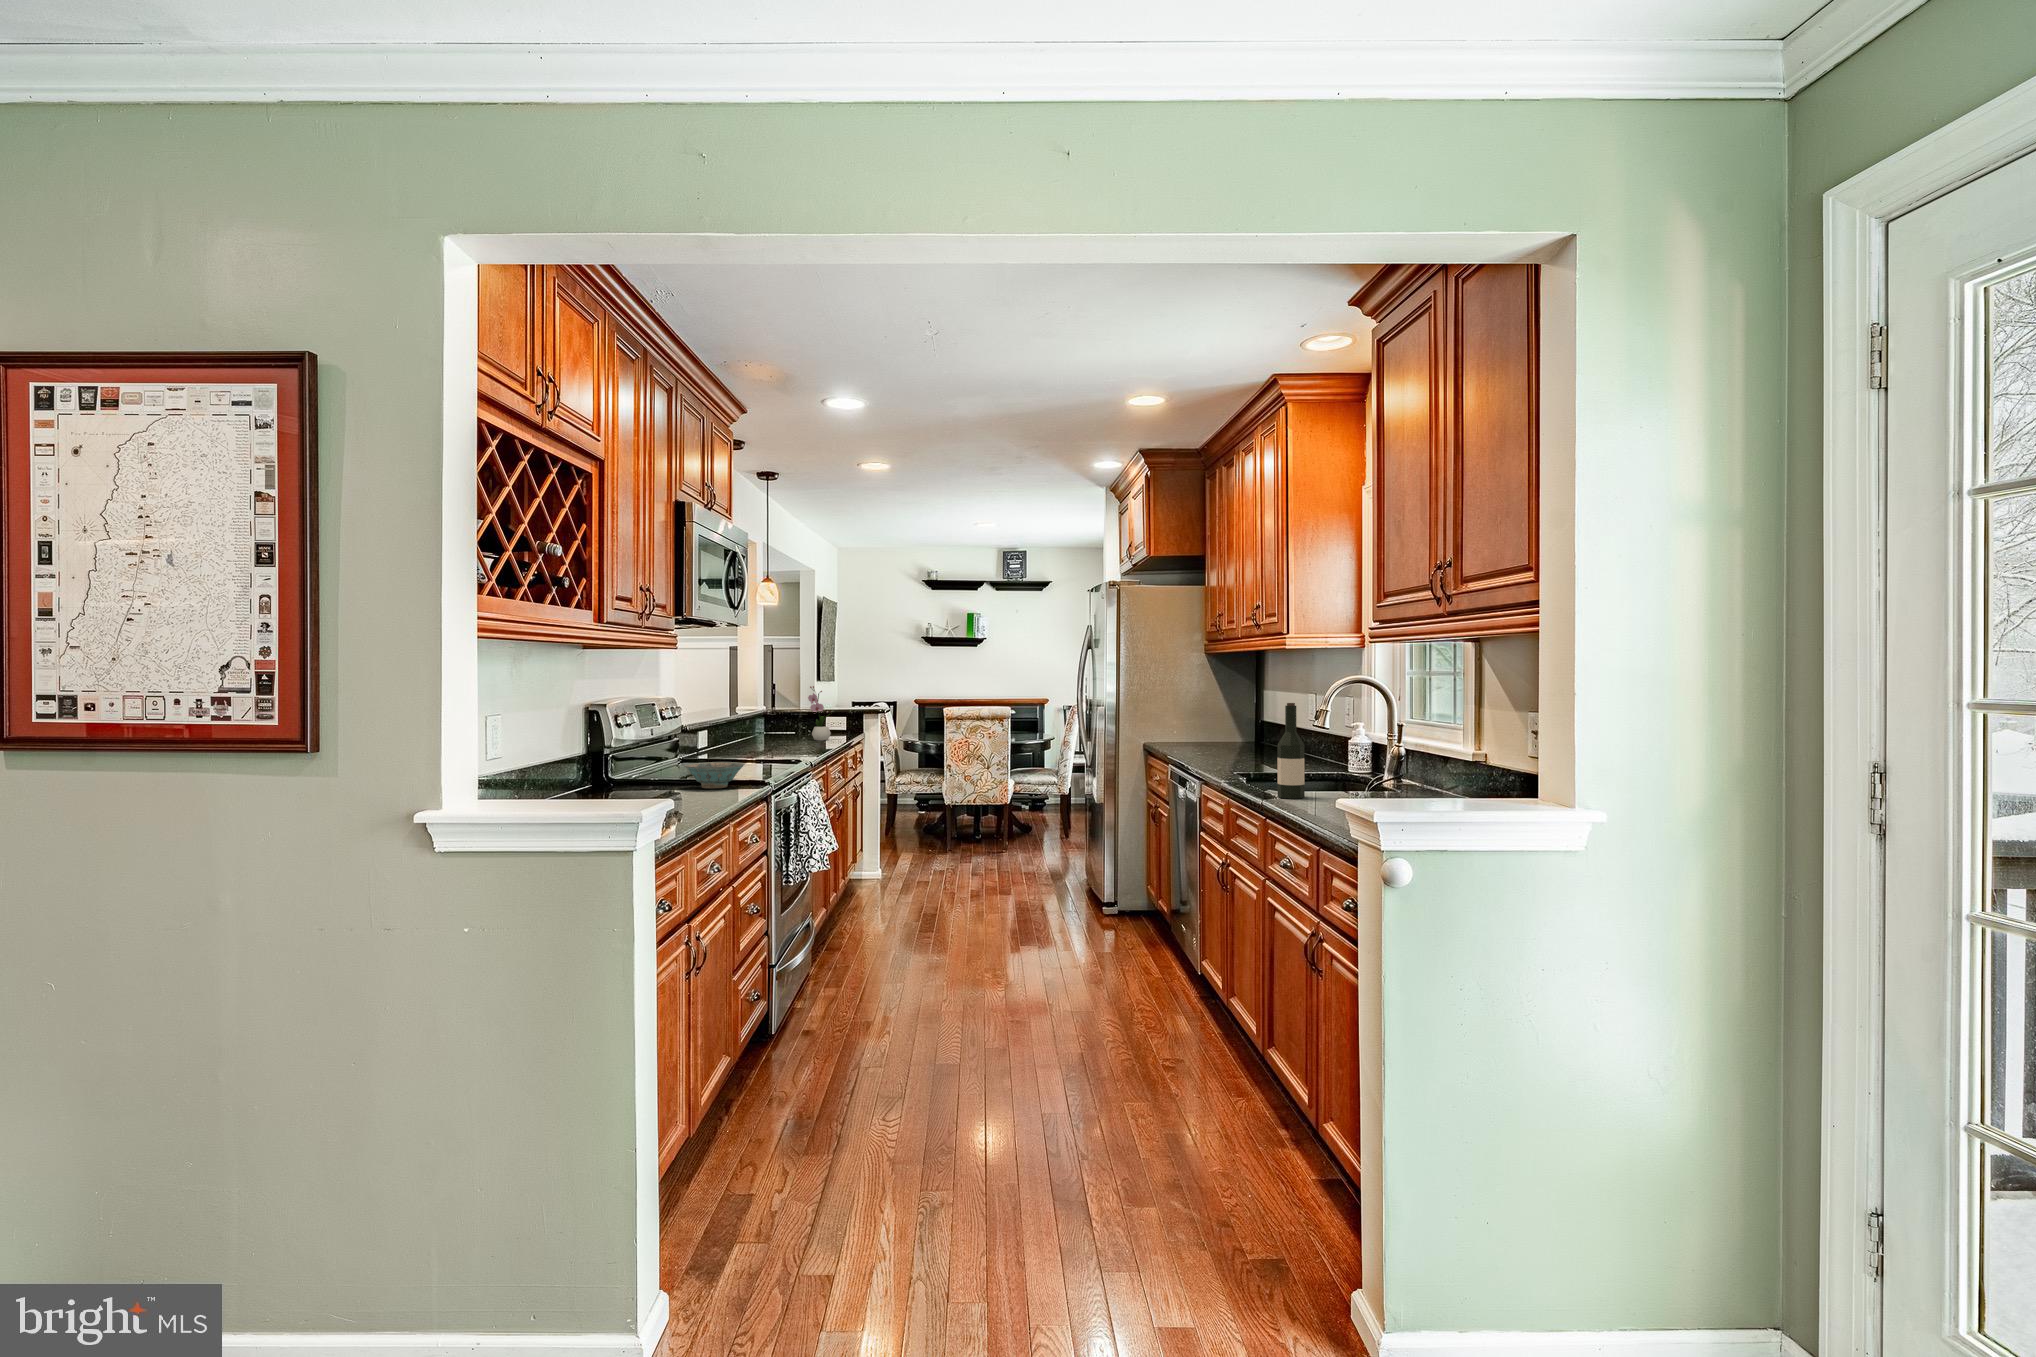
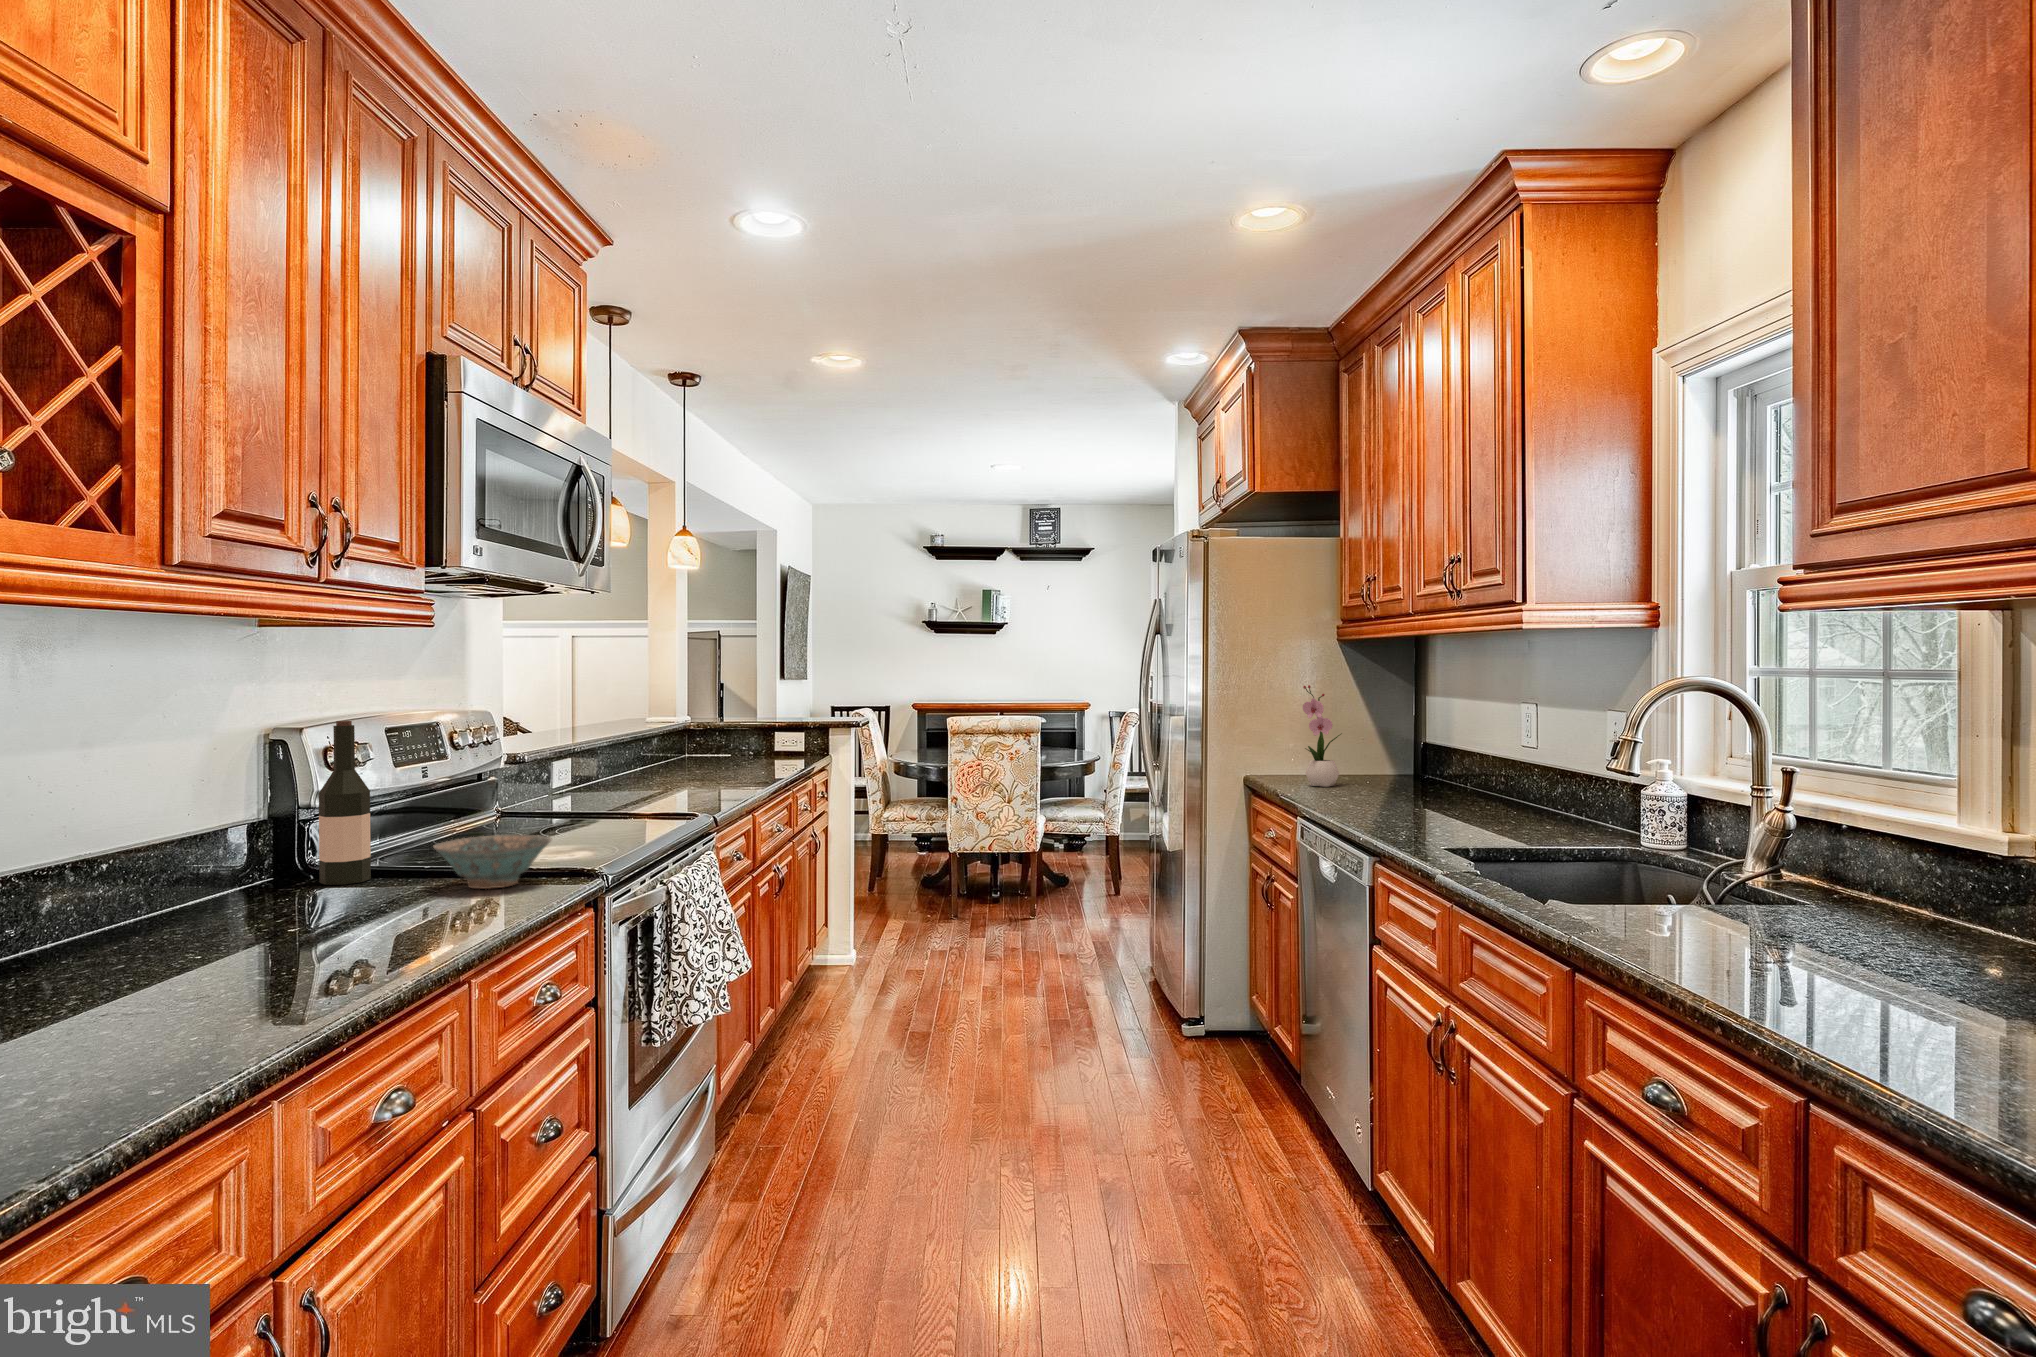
flower arrangement: present [808,686,831,741] -> present [1303,685,1342,787]
wine bottle: present [1277,703,1305,799] -> present [319,721,371,885]

